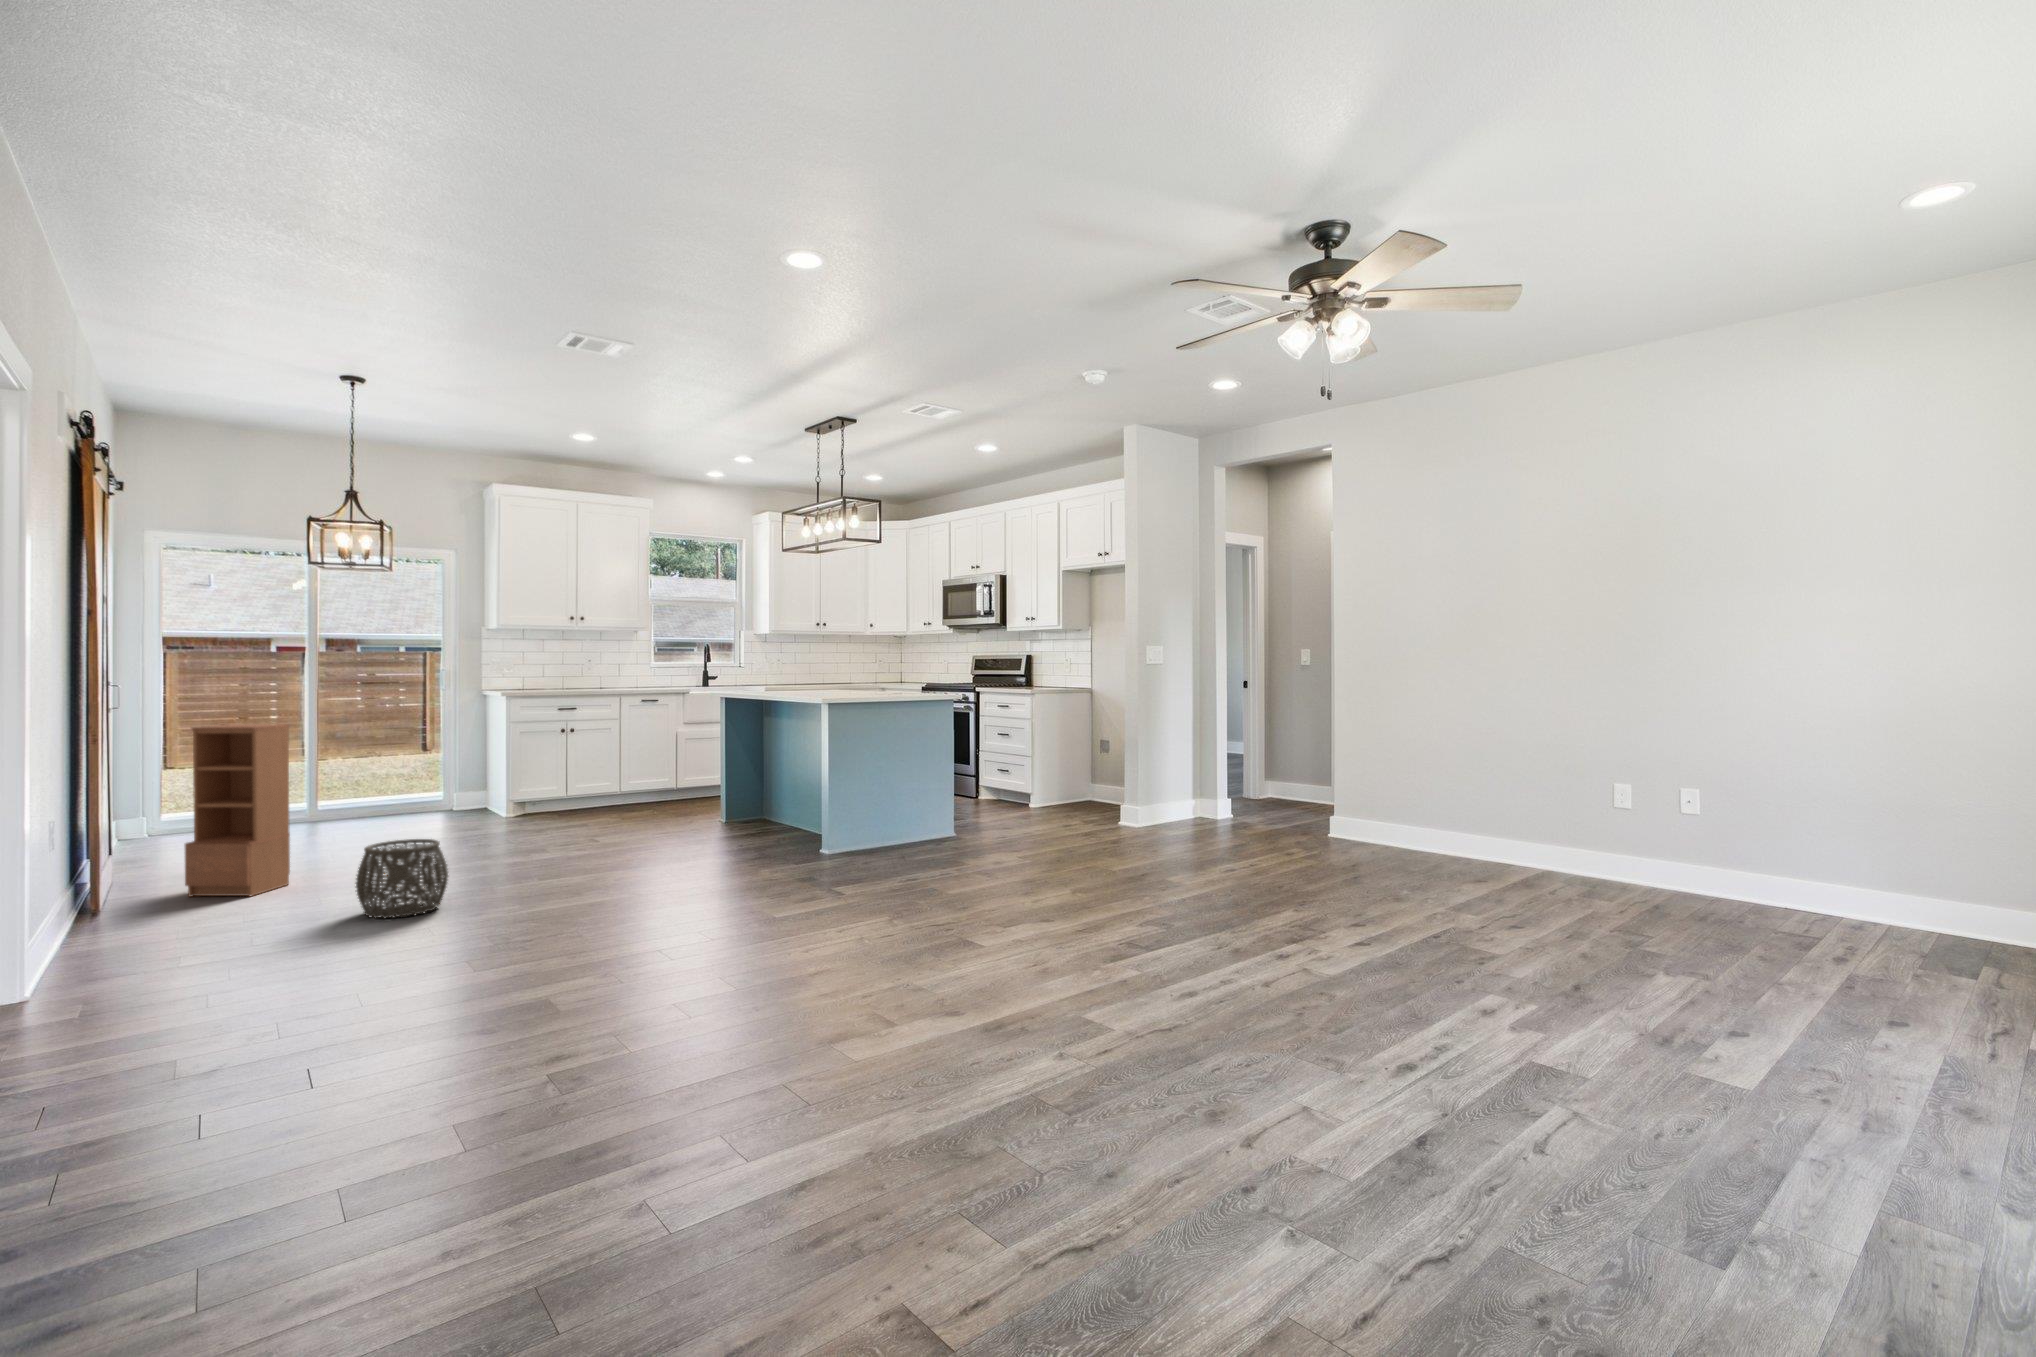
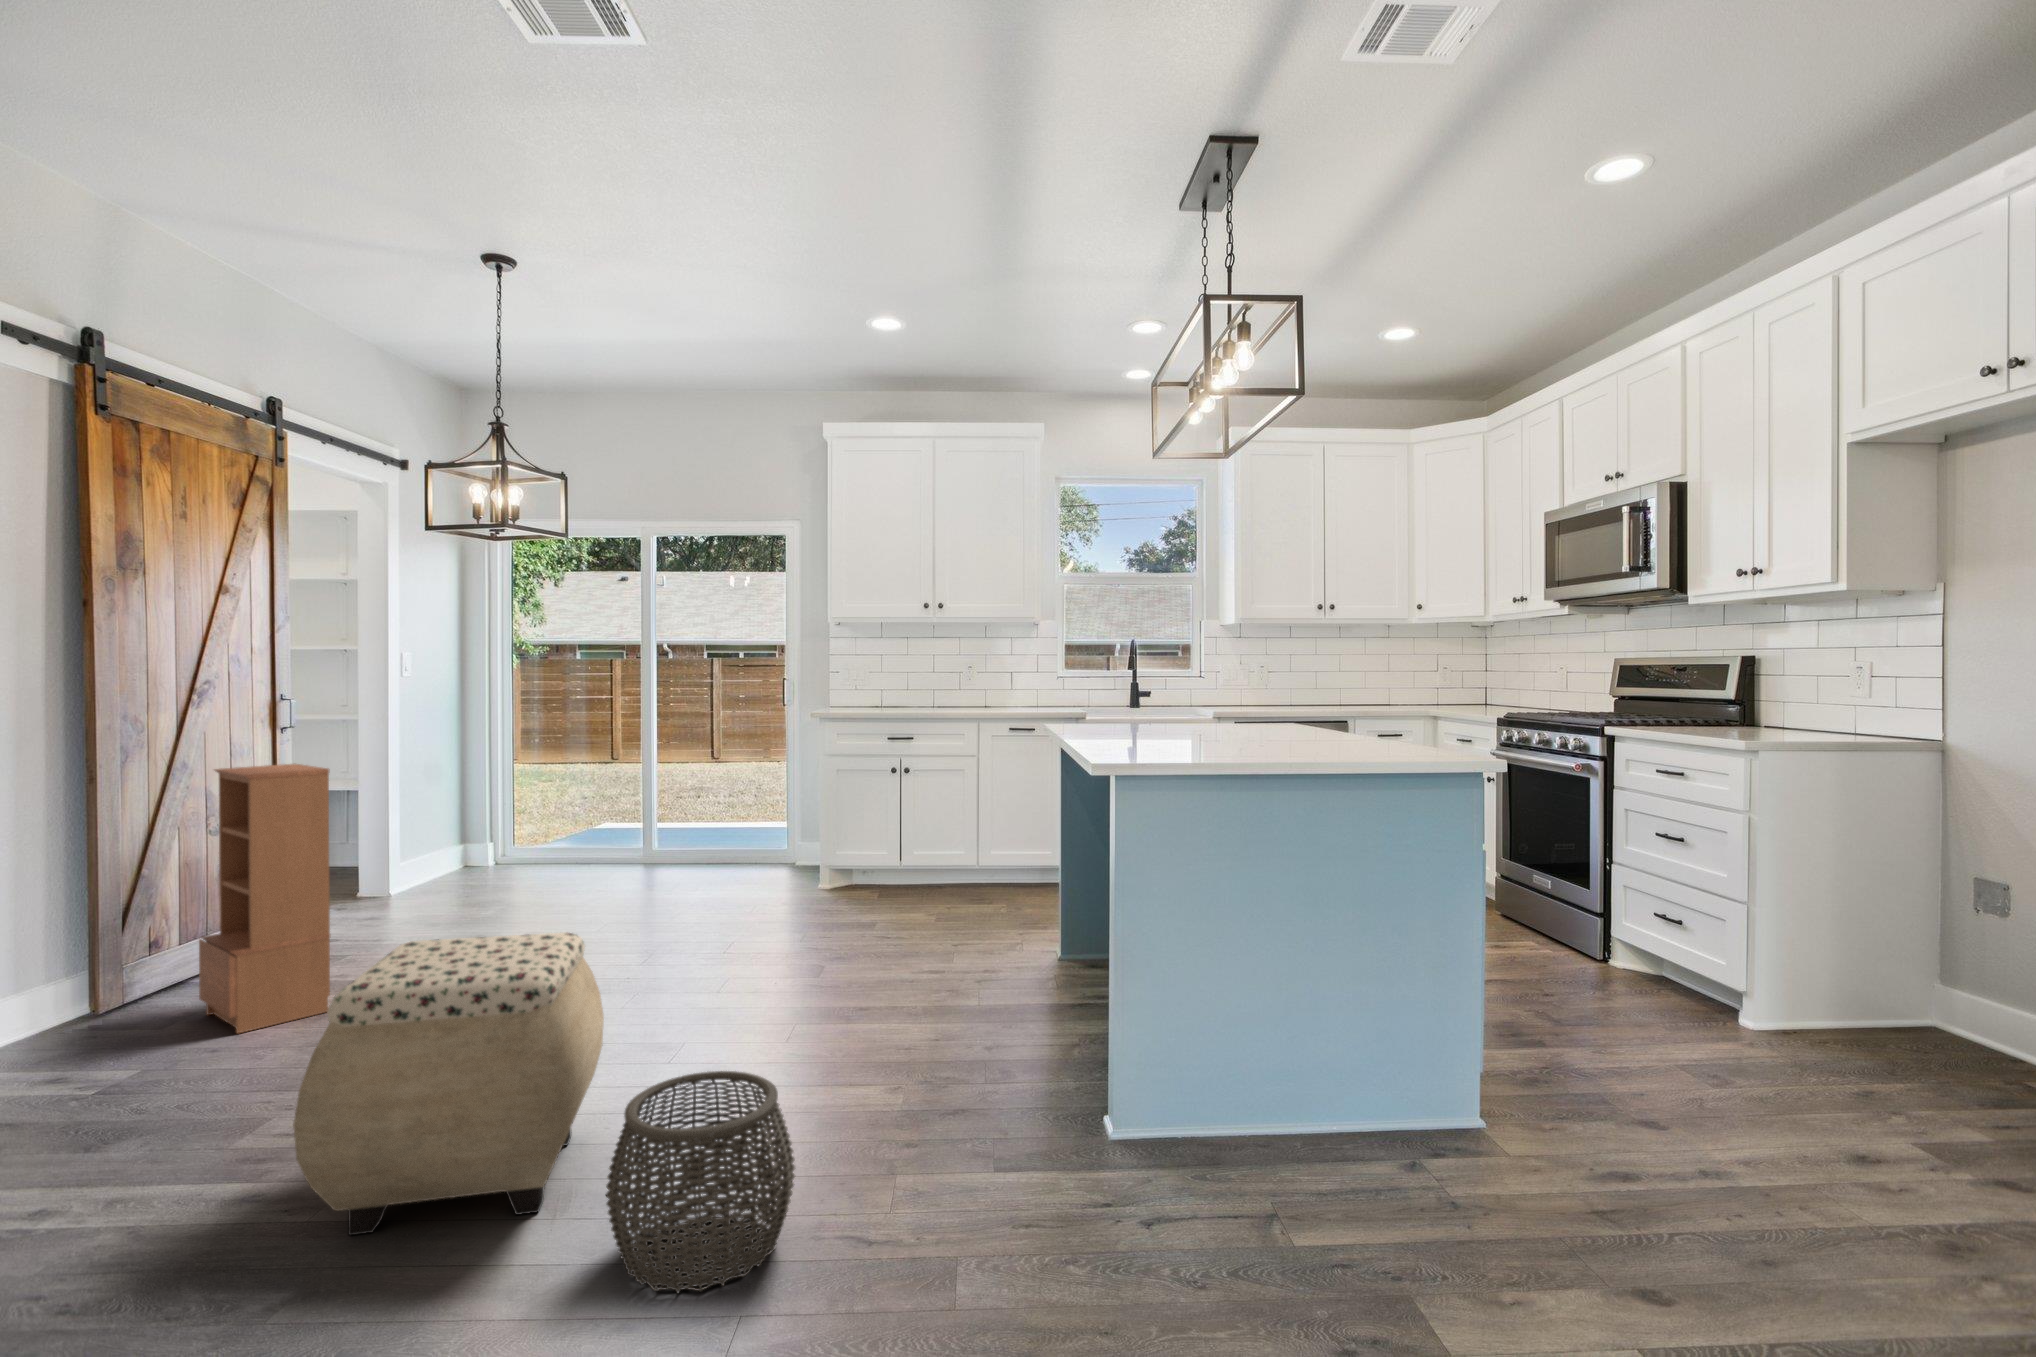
ottoman: none [493,785,643,908] -> present [293,932,604,1235]
woven basket: present [356,839,448,918] -> present [606,1071,795,1293]

